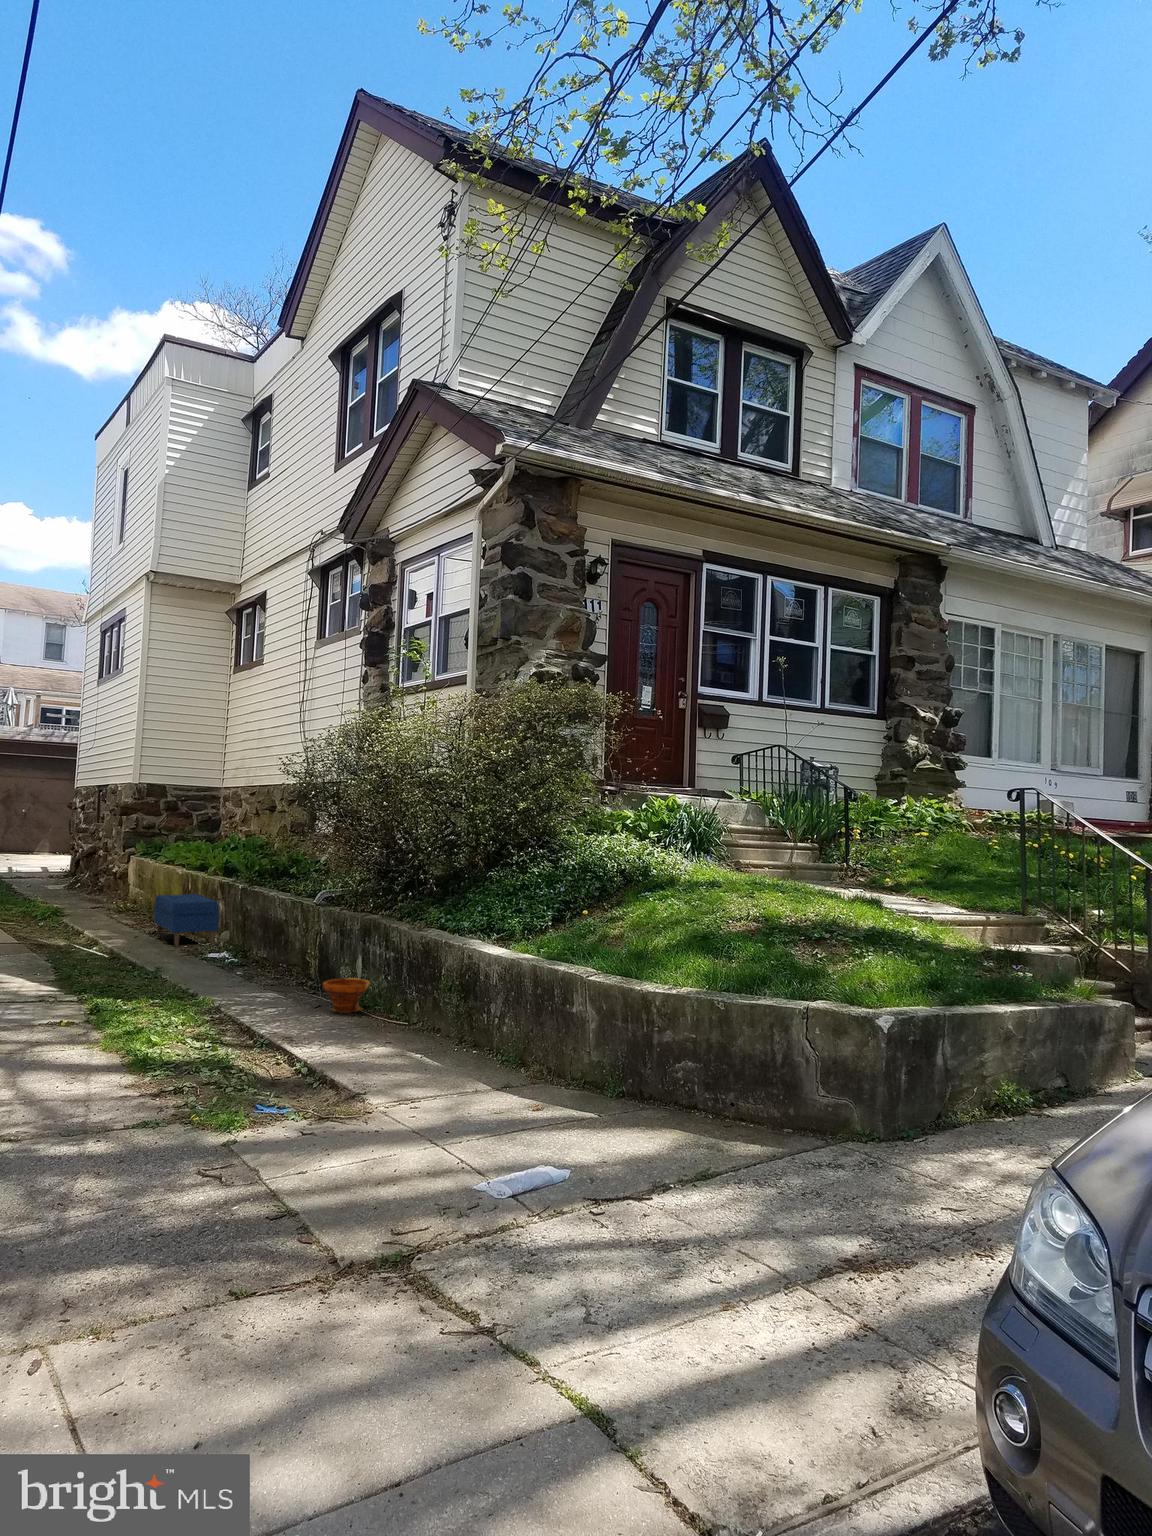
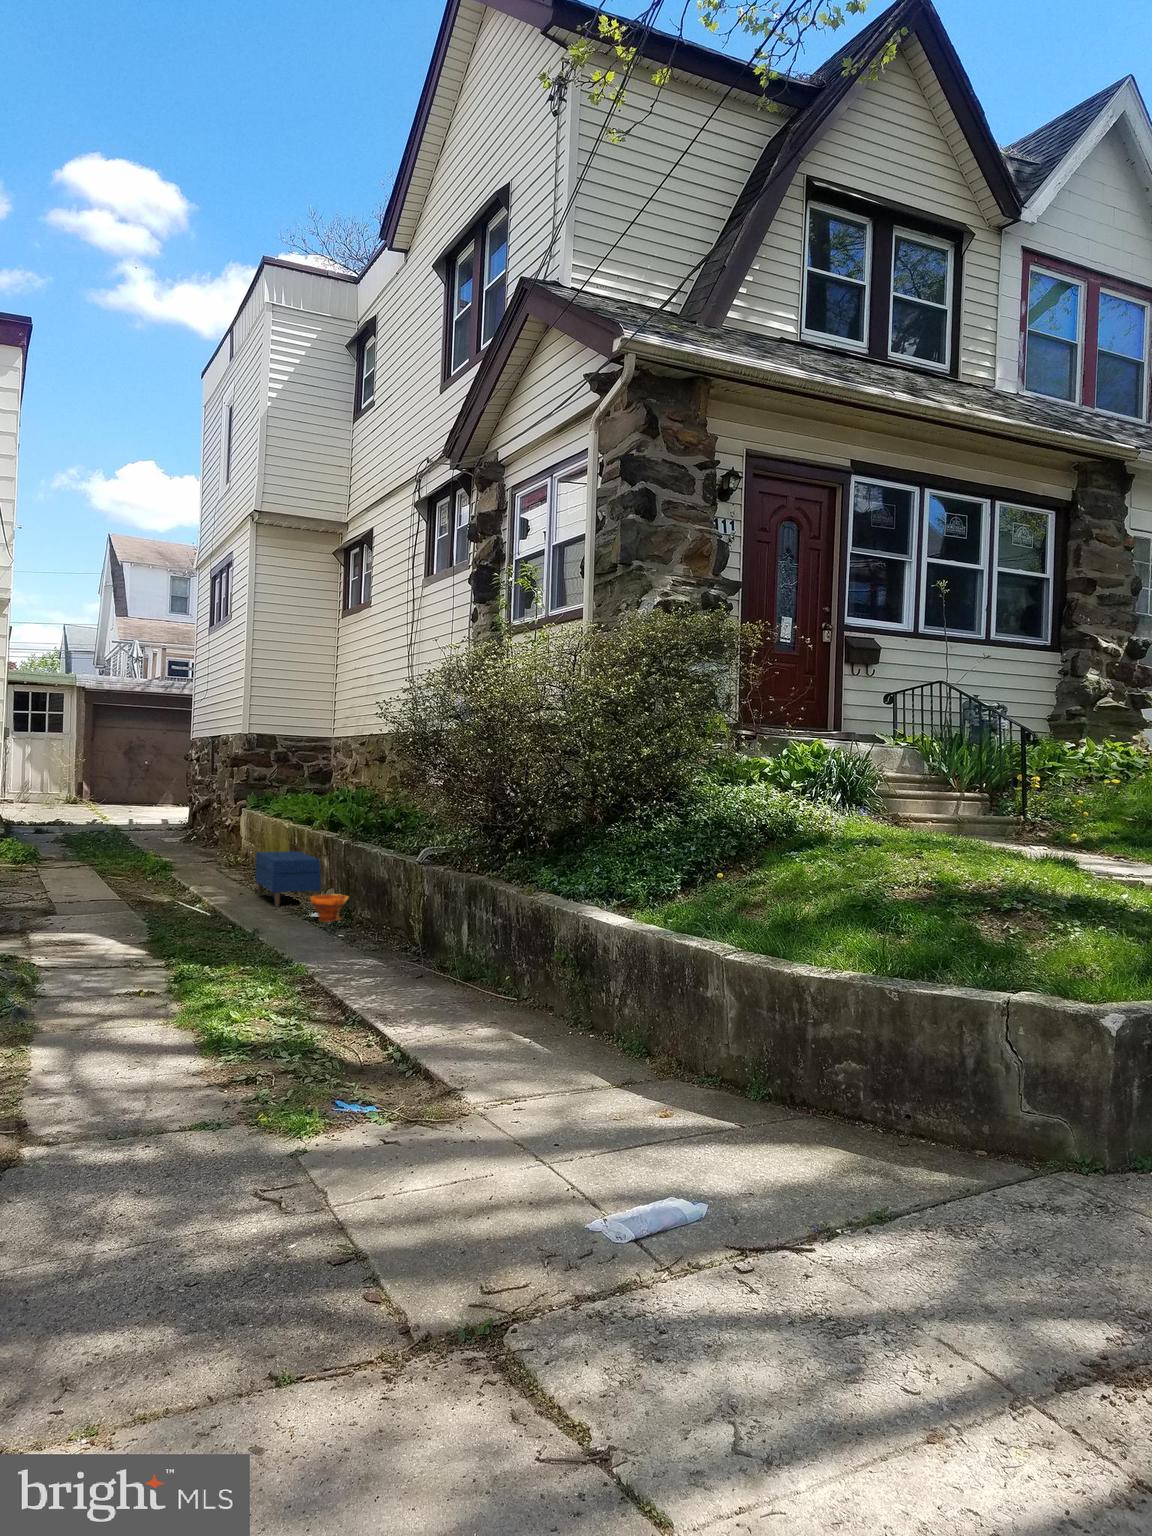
planter: present [323,978,370,1013] -> present [310,894,348,922]

